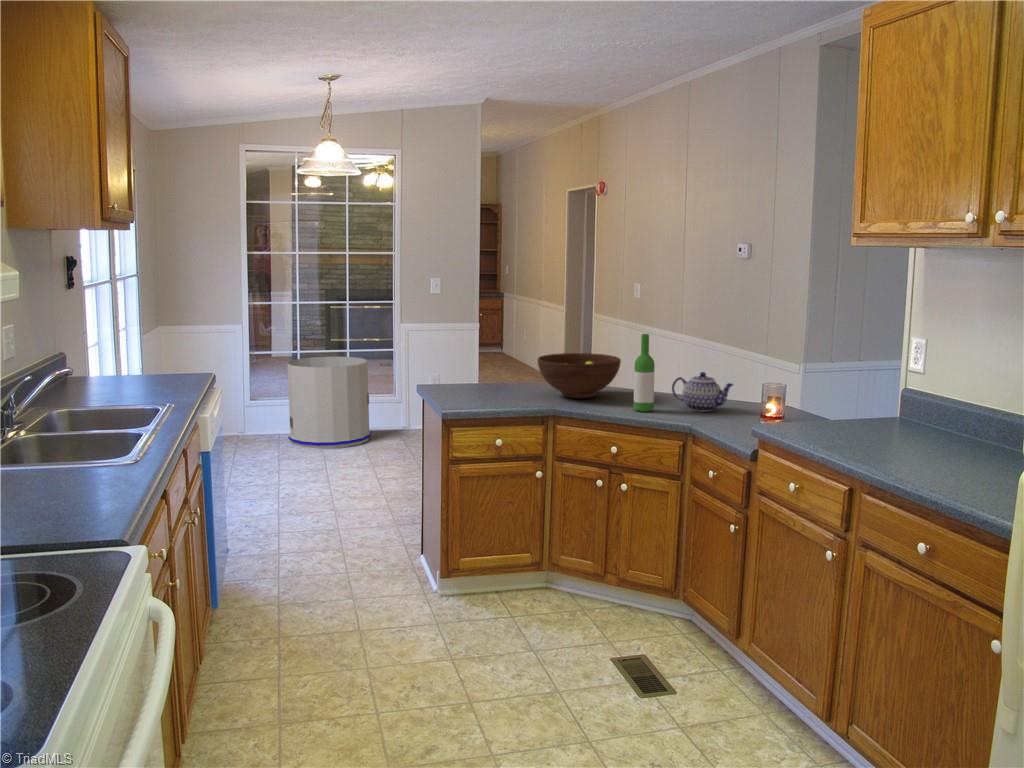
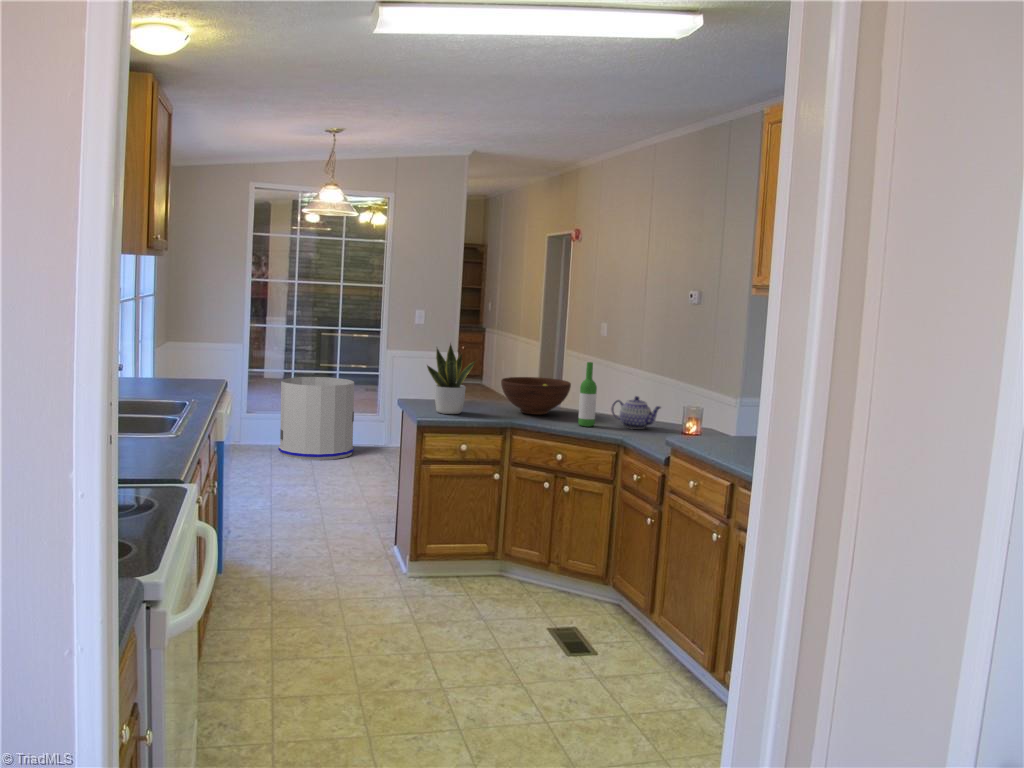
potted plant: none [448,316,509,403] -> present [427,344,475,414]

